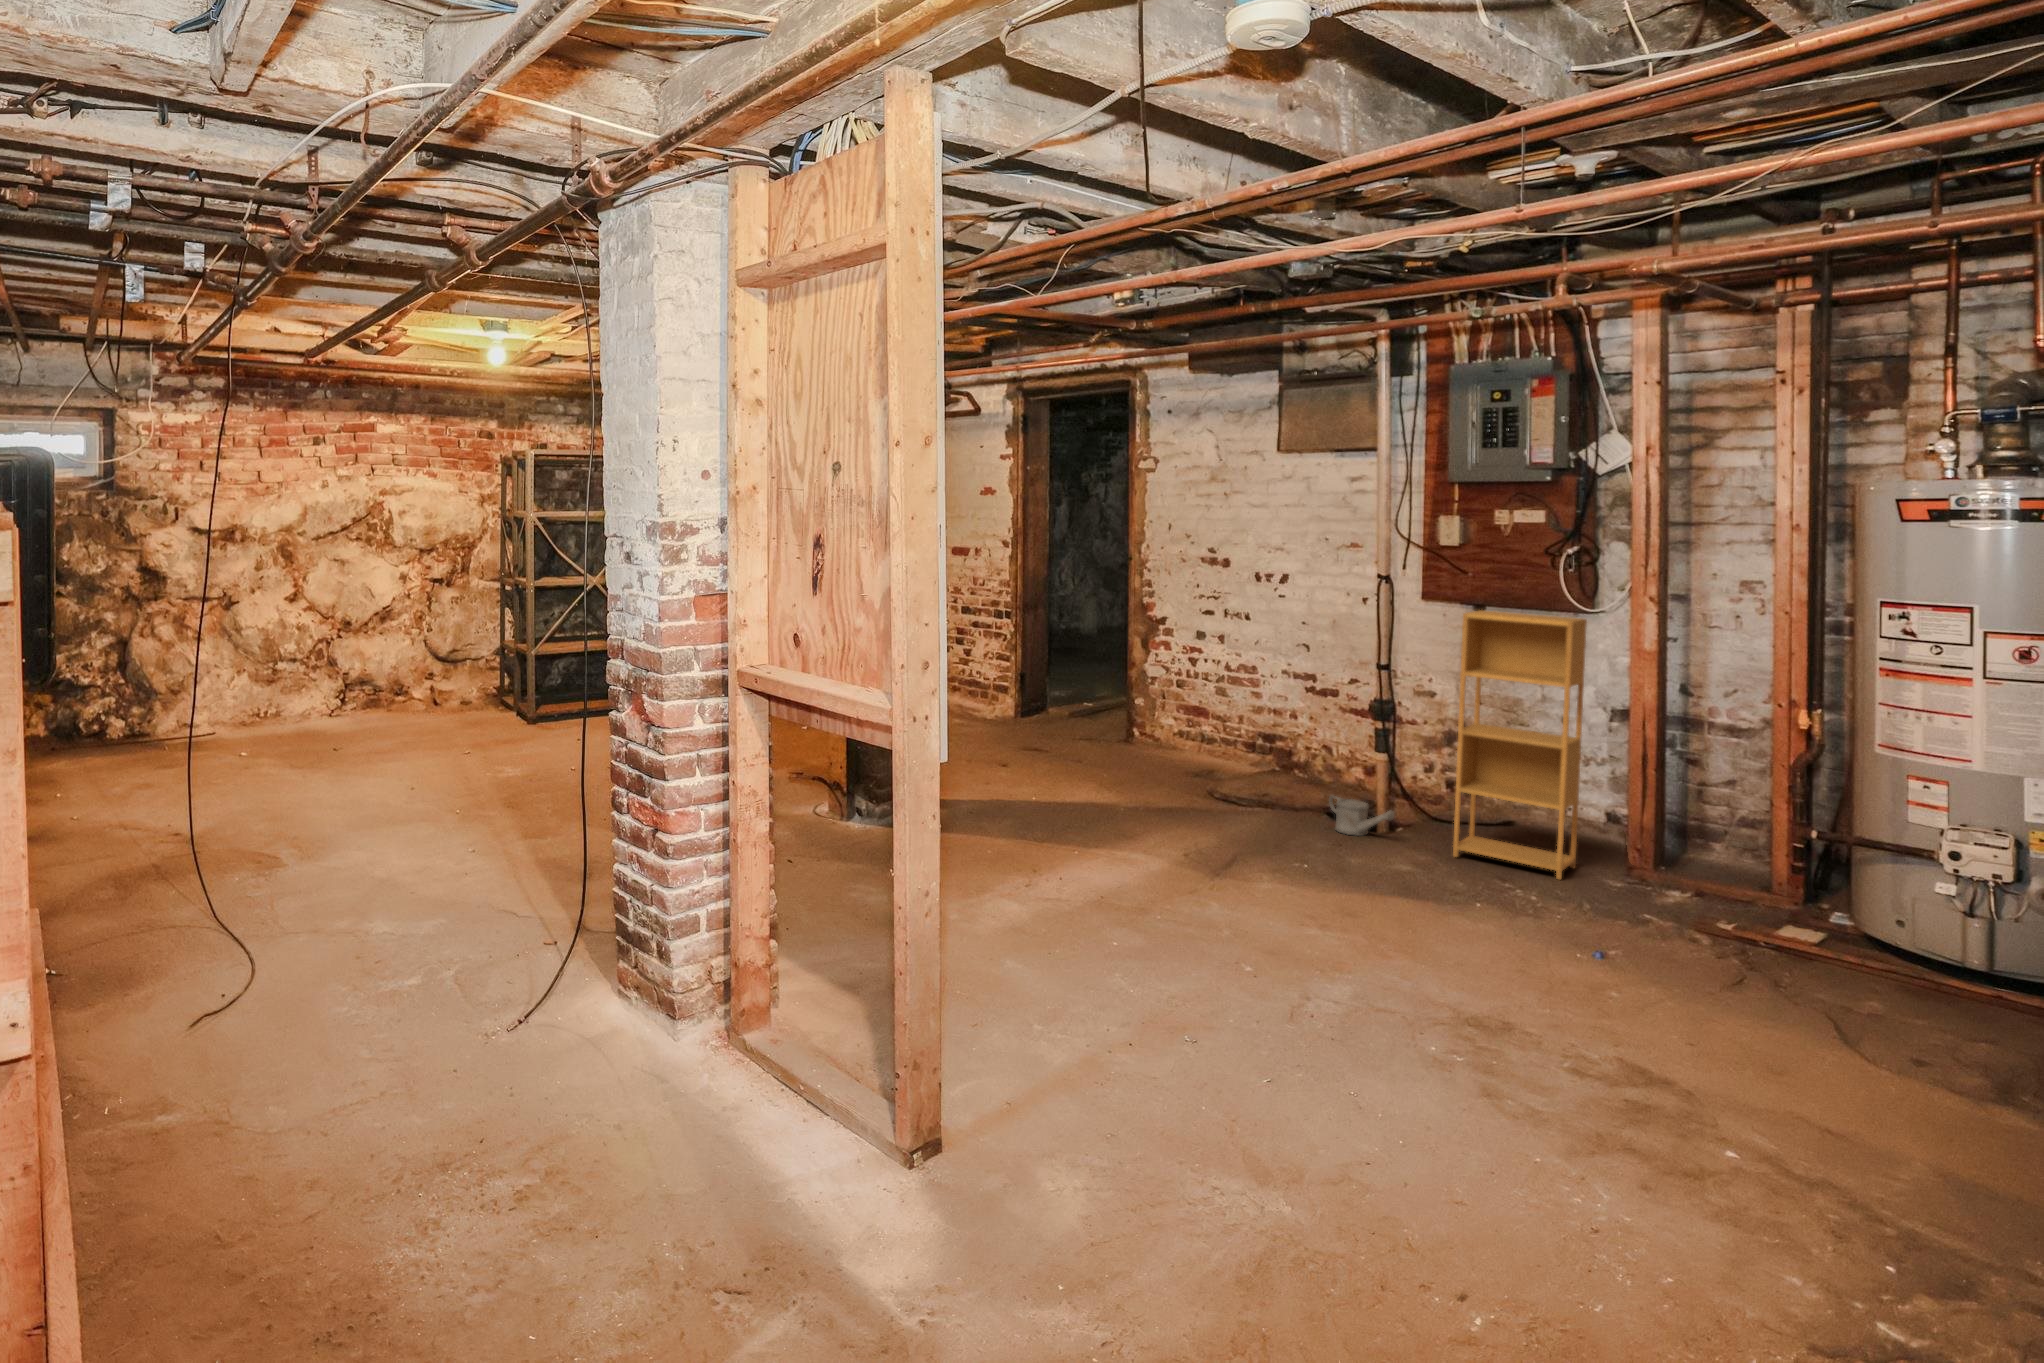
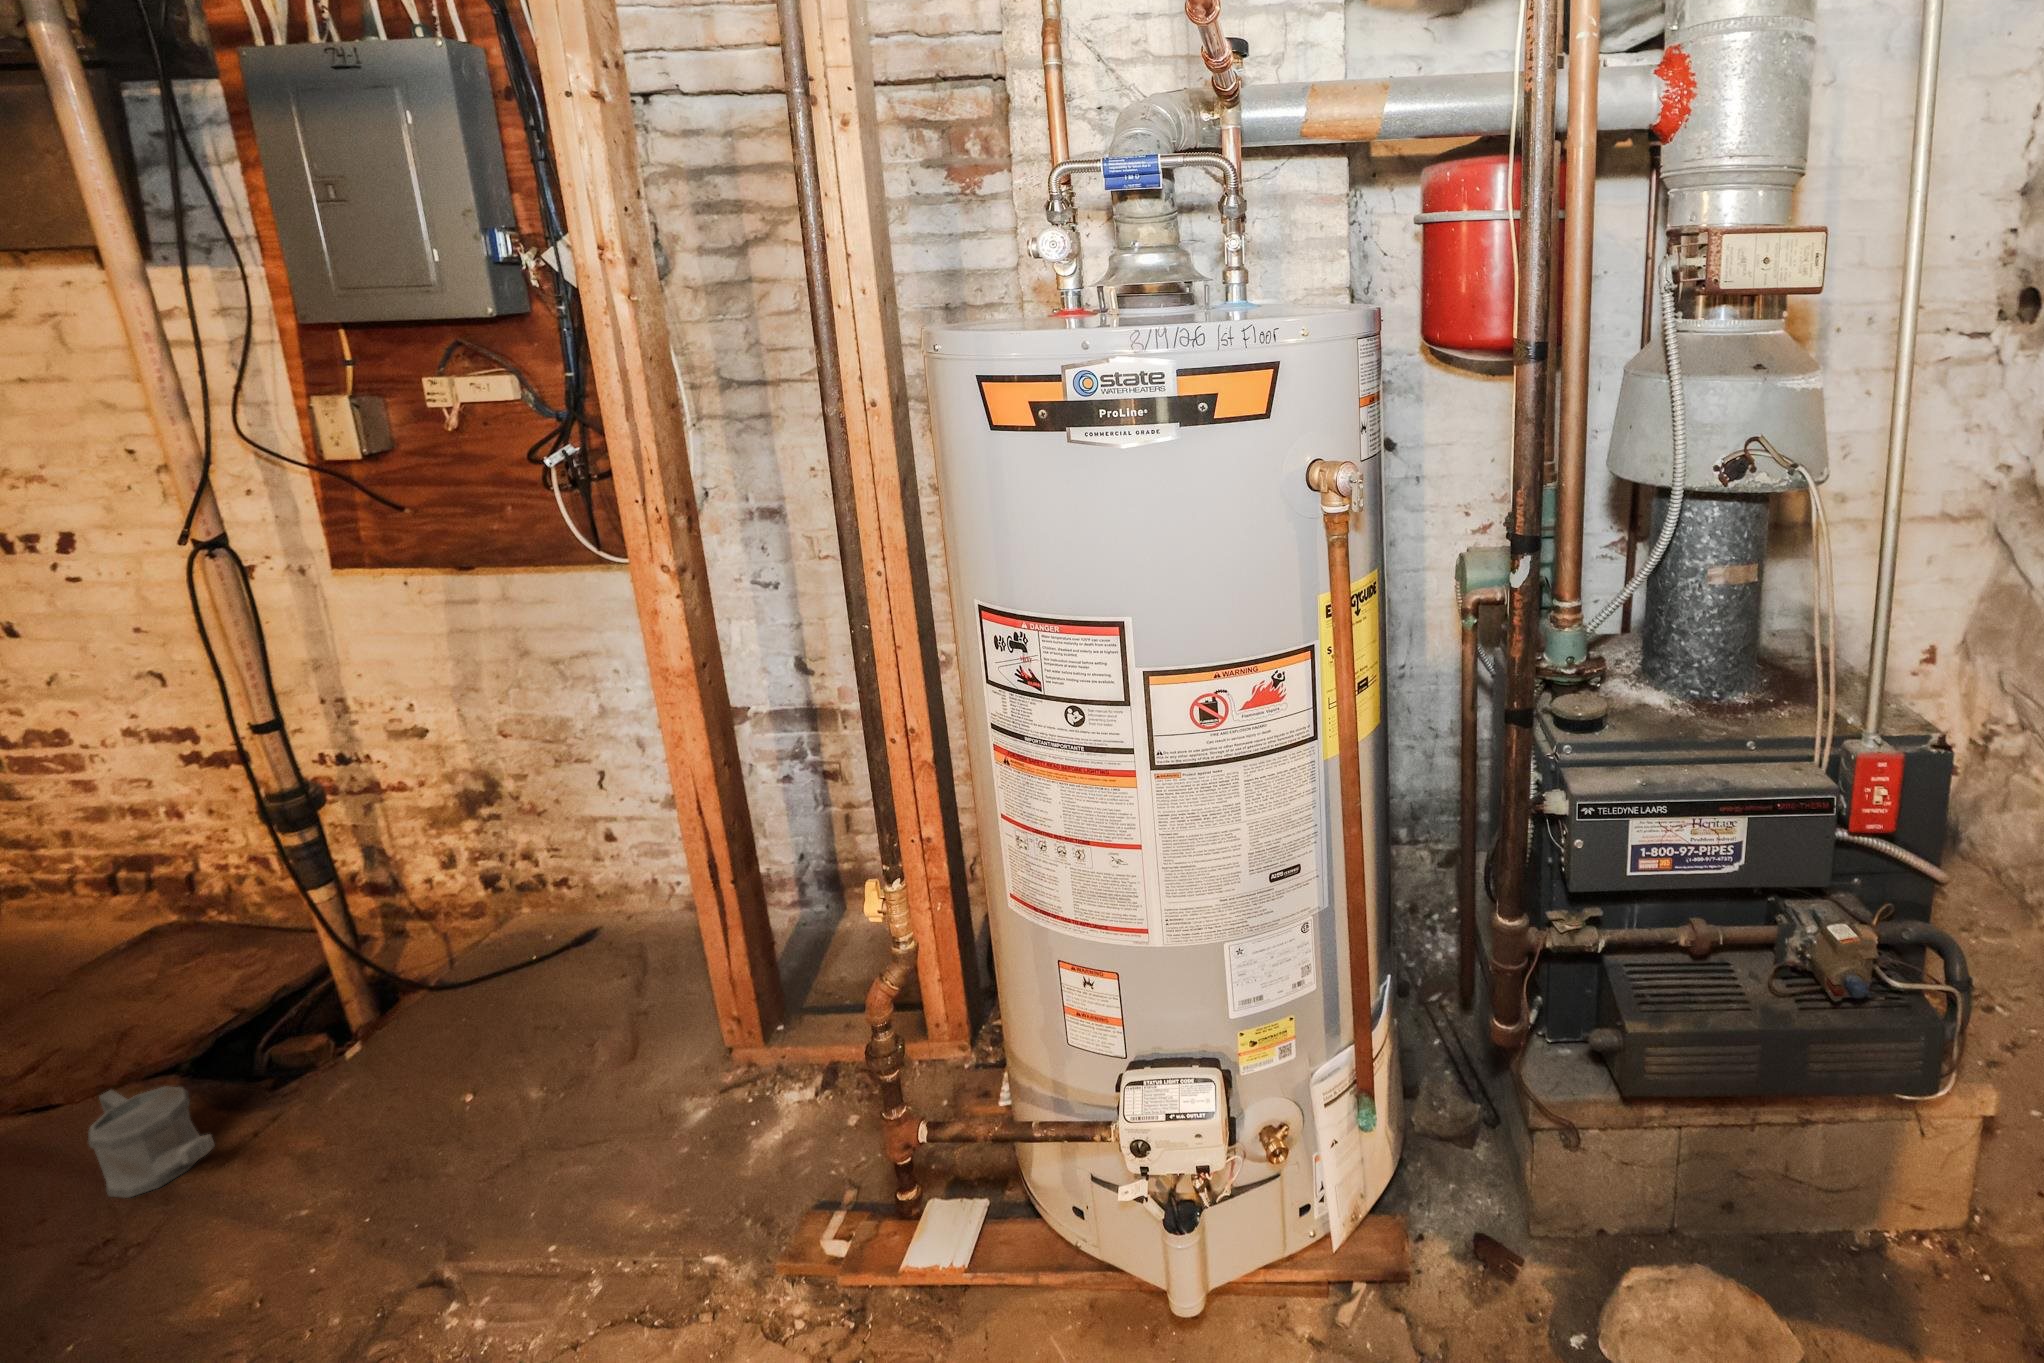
shelving unit: present [1453,610,1587,879] -> none [218,629,637,1184]

